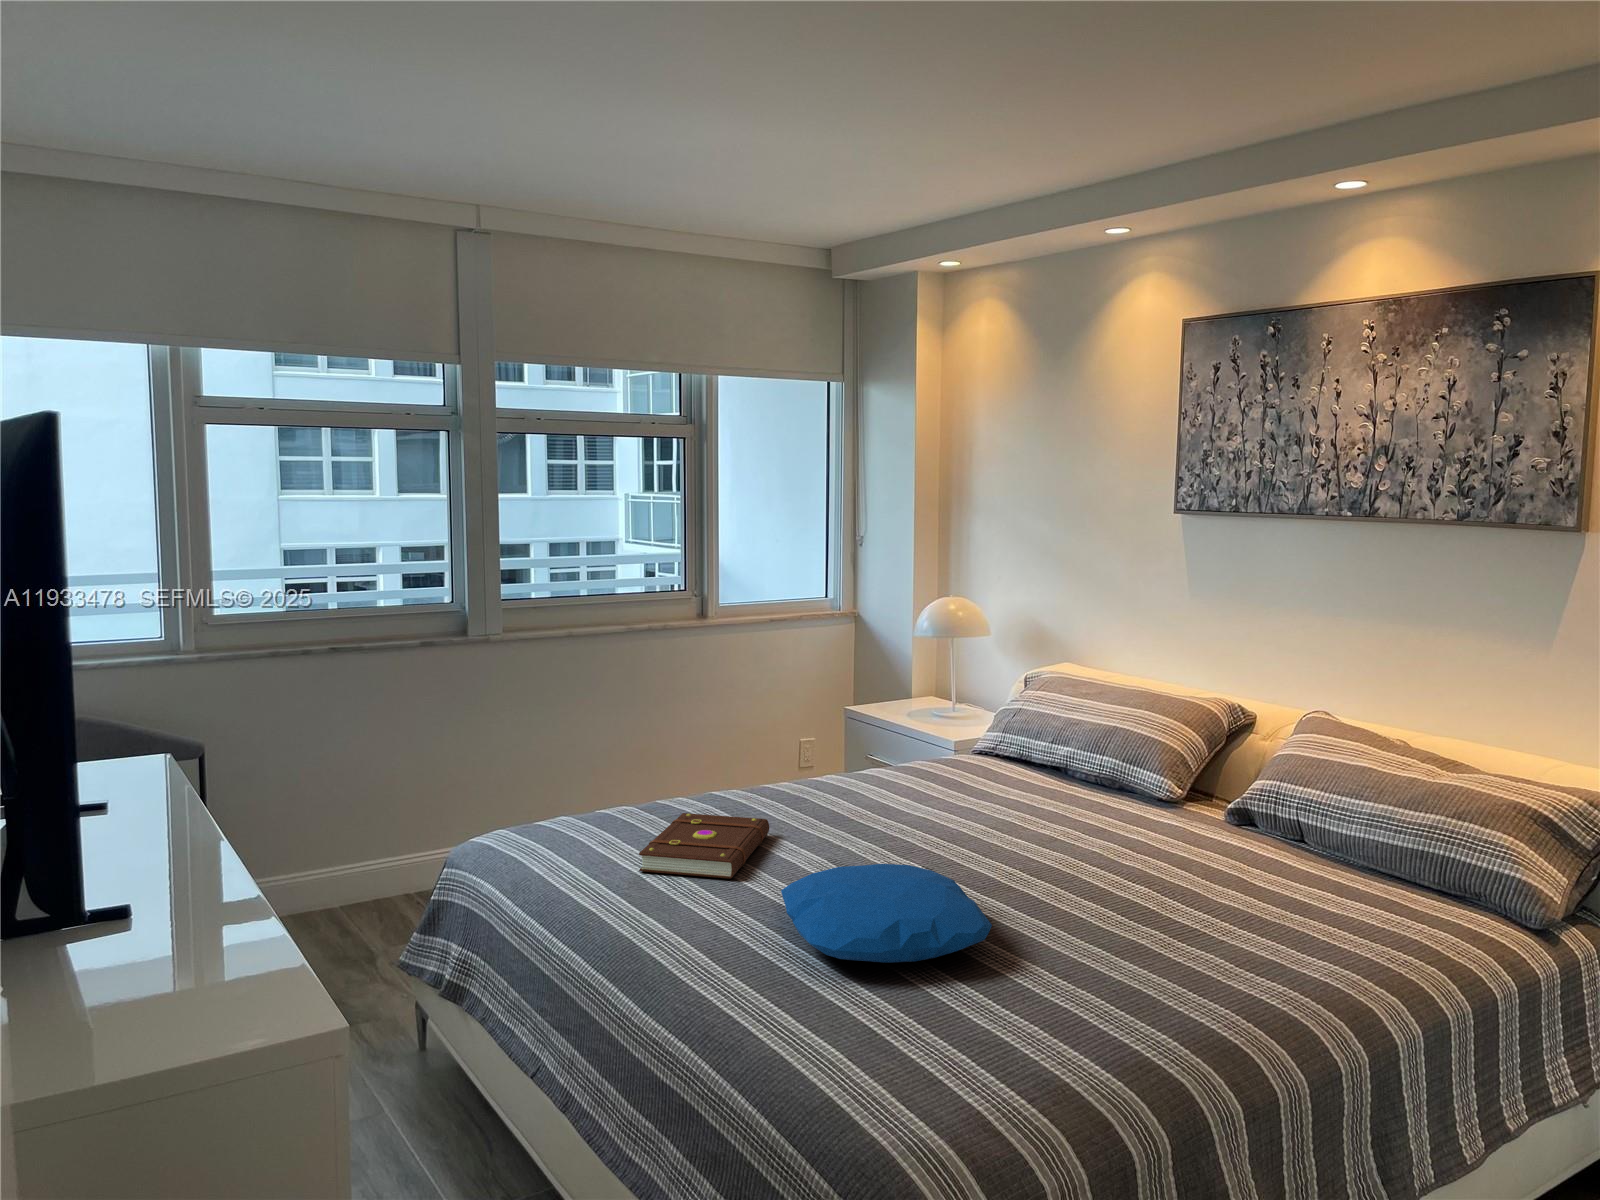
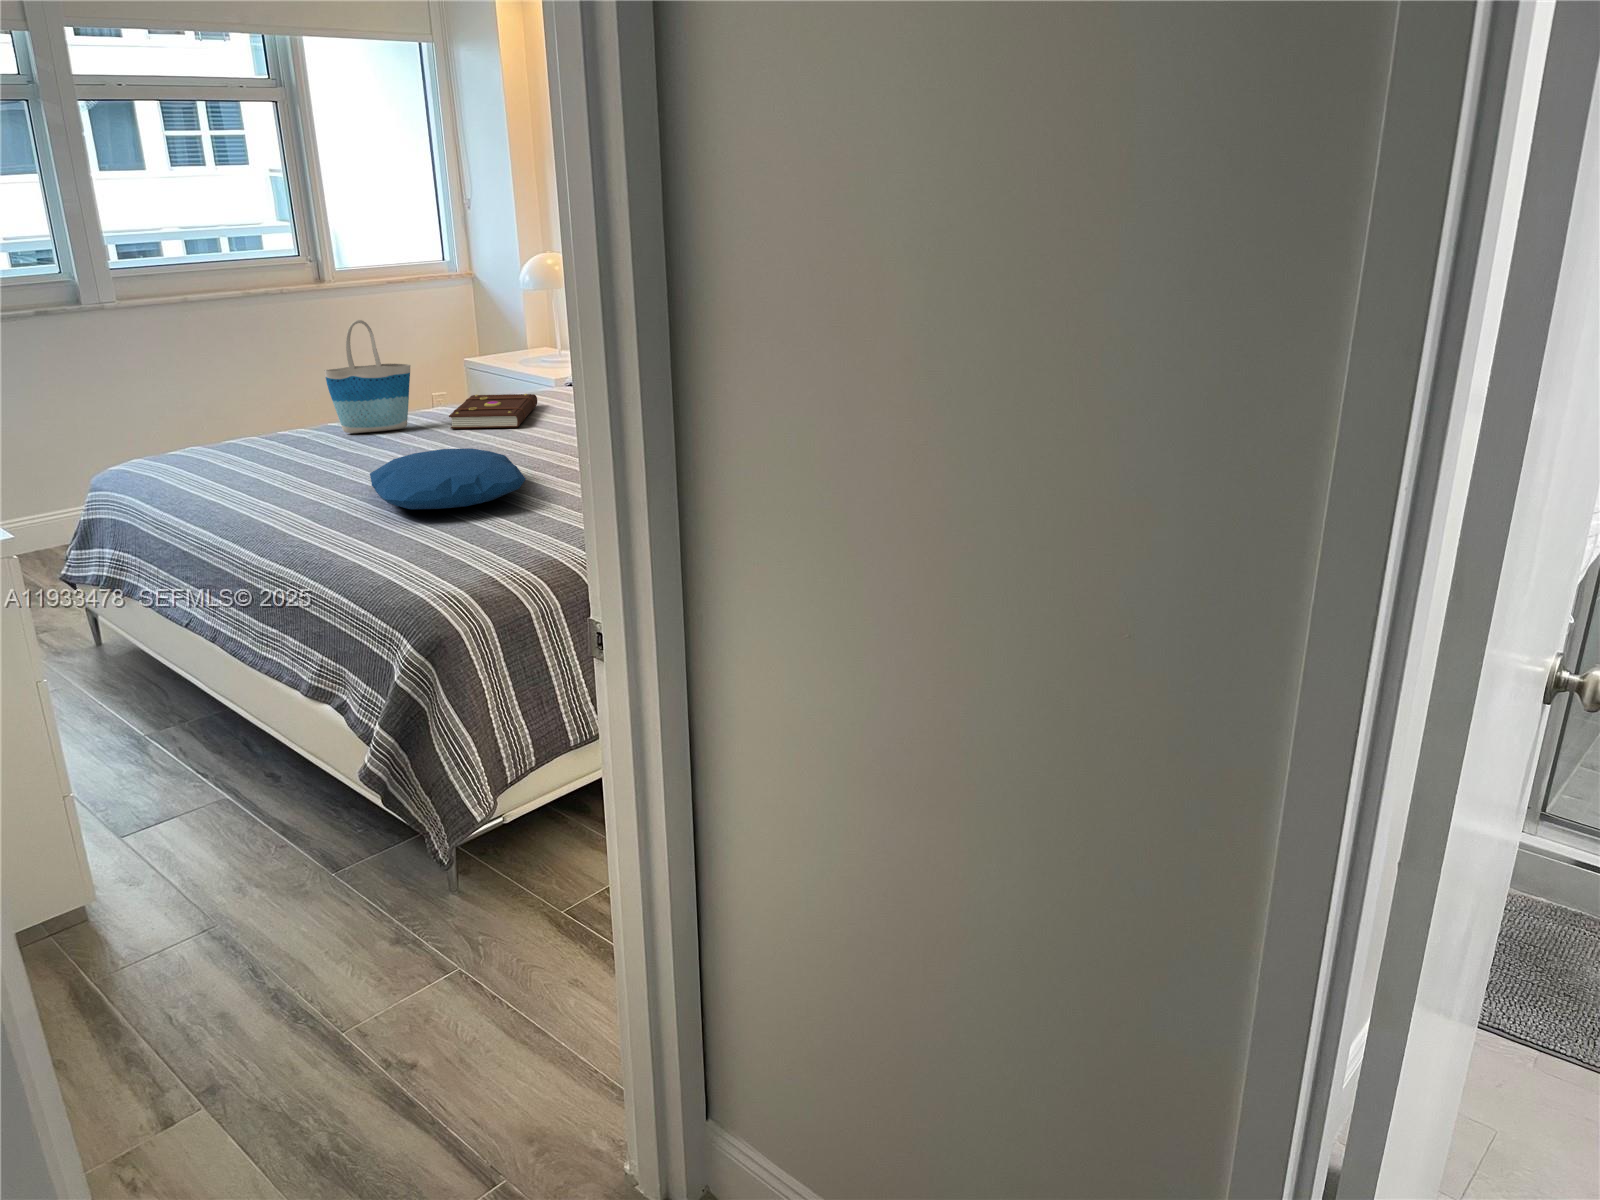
tote bag: none [720,679,818,810] -> present [324,320,410,433]
book: present [639,813,769,879] -> present [449,394,537,428]

